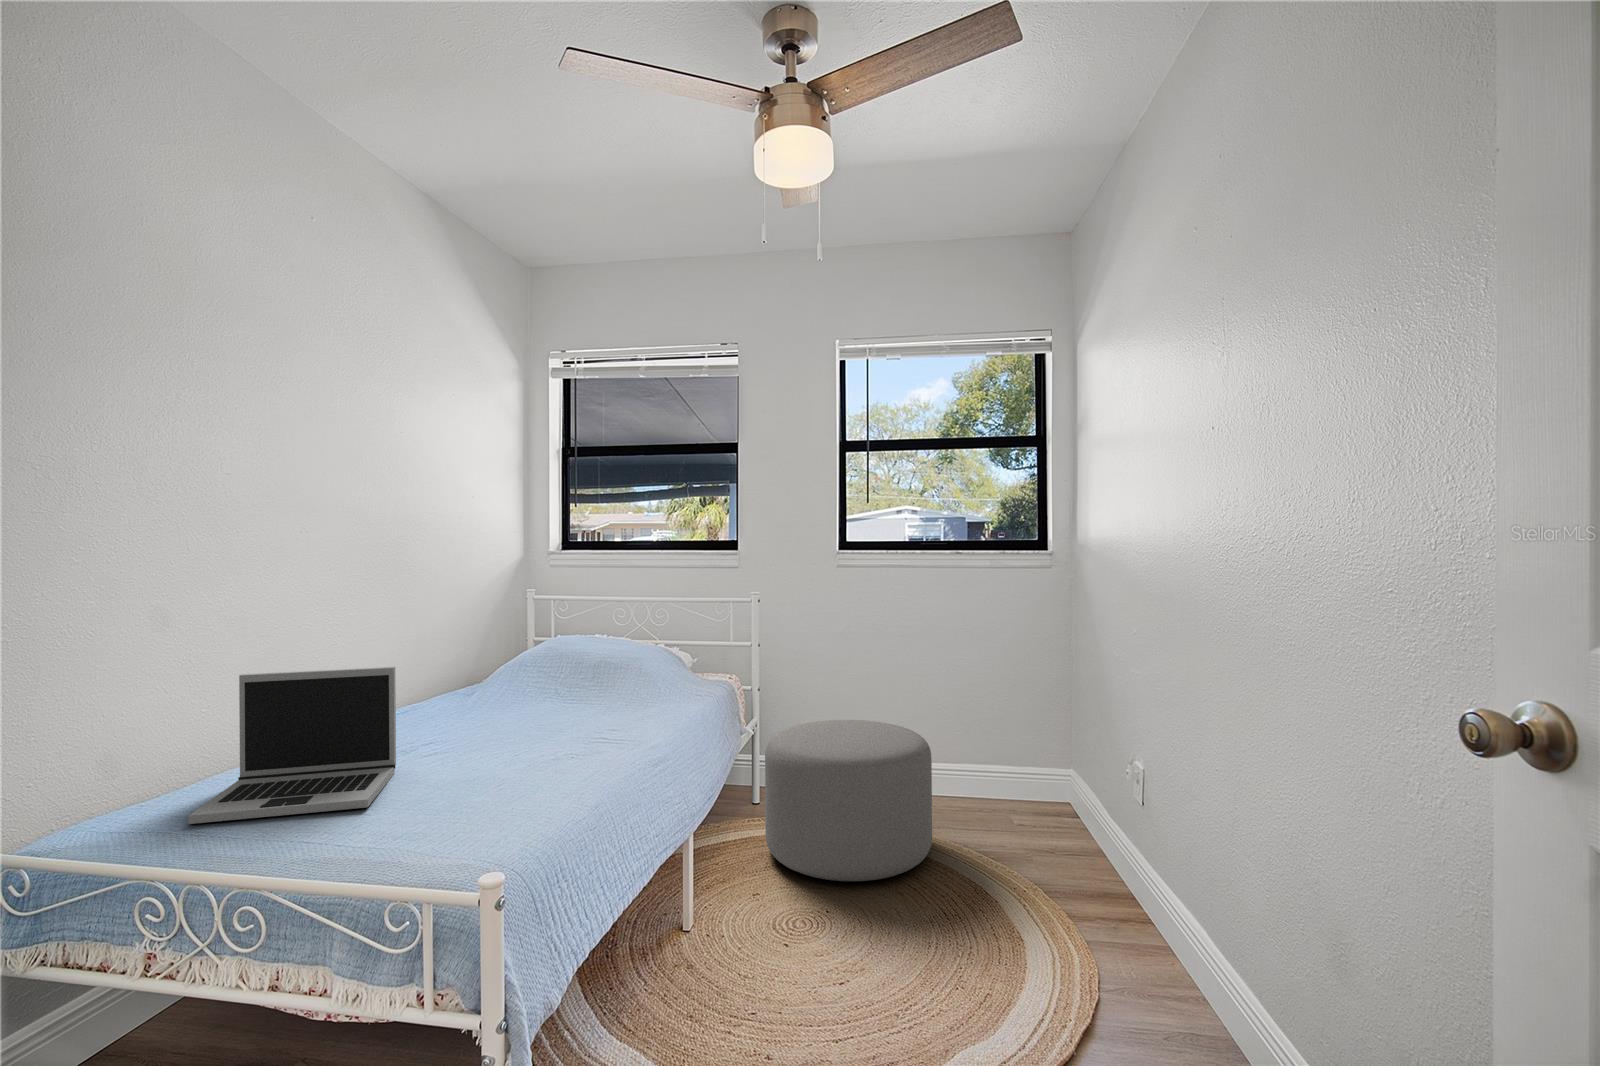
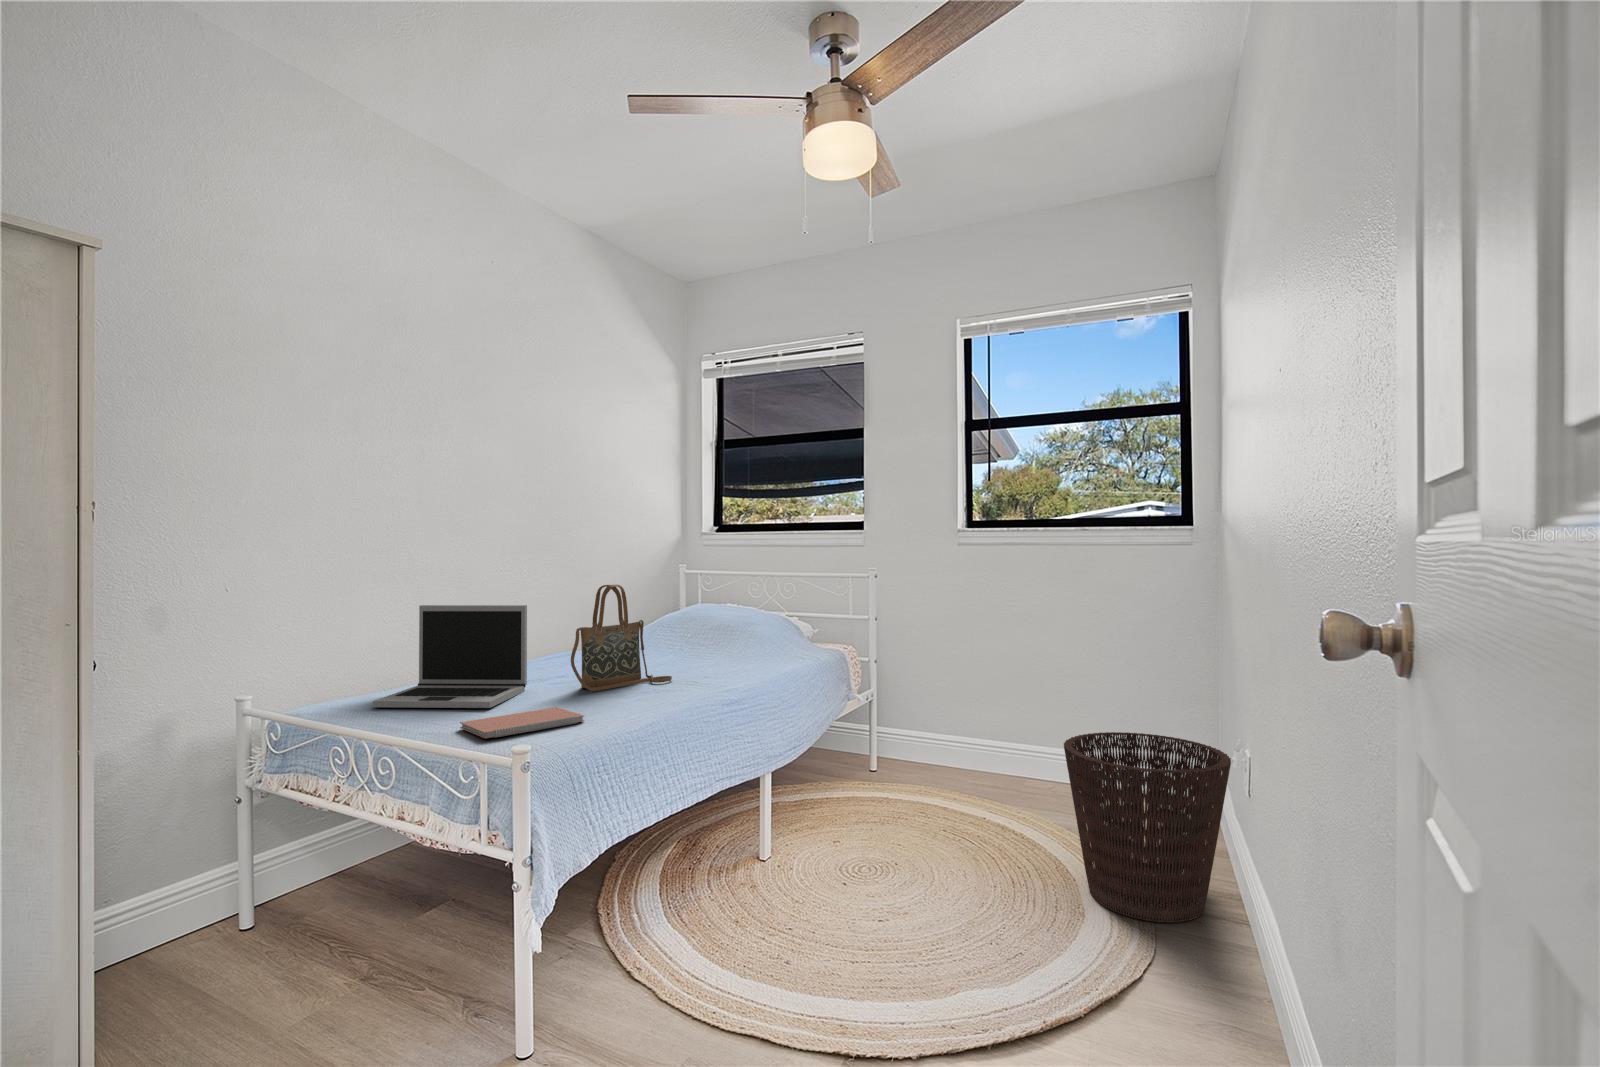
handbag: none [458,634,573,766] -> present [571,585,672,691]
ottoman: present [765,720,932,881] -> none [862,693,1027,842]
basket: none [992,755,1147,941] -> present [1064,732,1231,922]
notebook: none [347,798,510,862] -> present [460,707,584,738]

